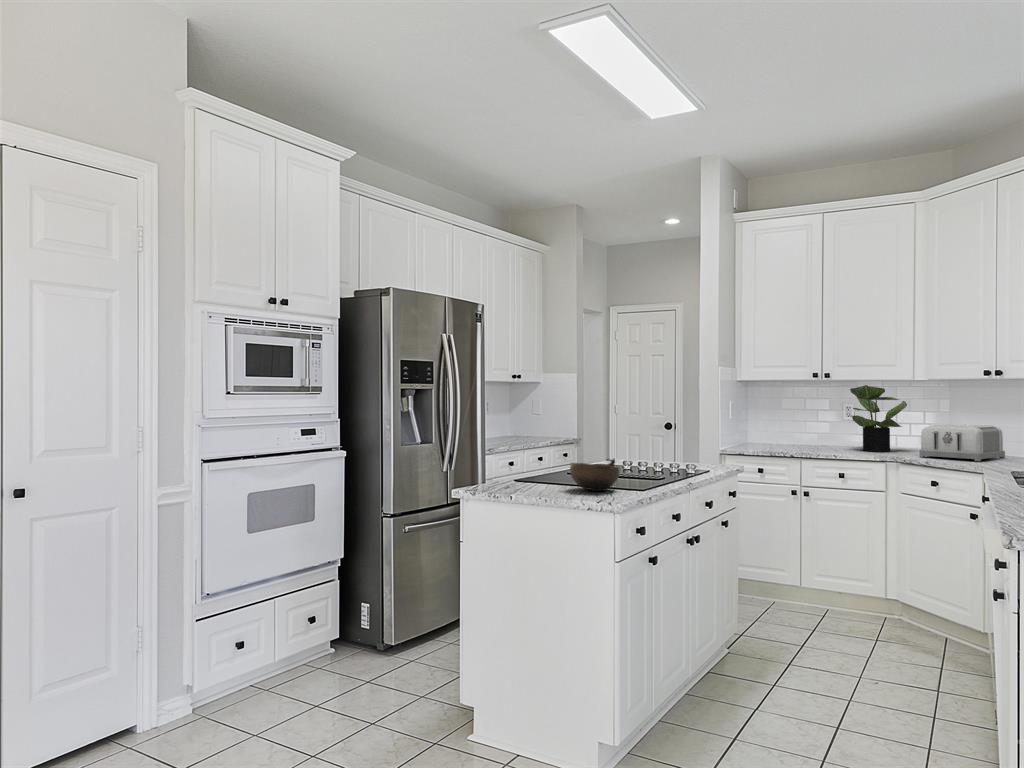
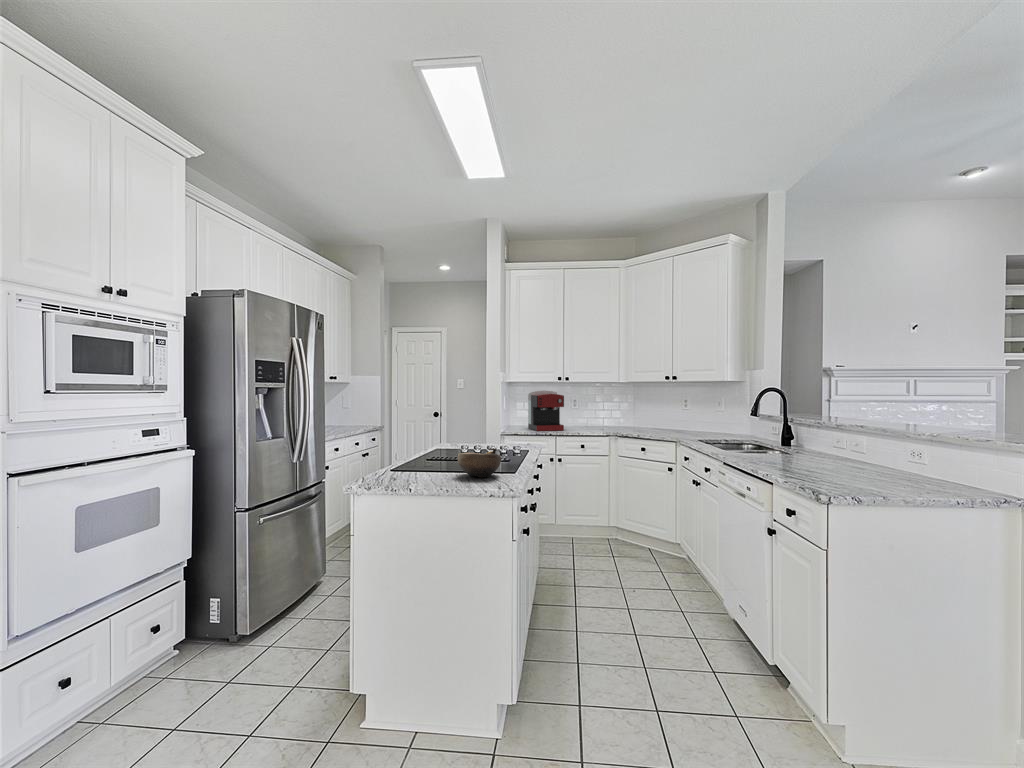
potted plant: present [850,385,907,452] -> none [581,385,617,429]
coffee maker: none [762,394,812,452] -> present [528,391,564,431]
toaster: present [919,424,1005,461] -> none [630,410,674,433]

